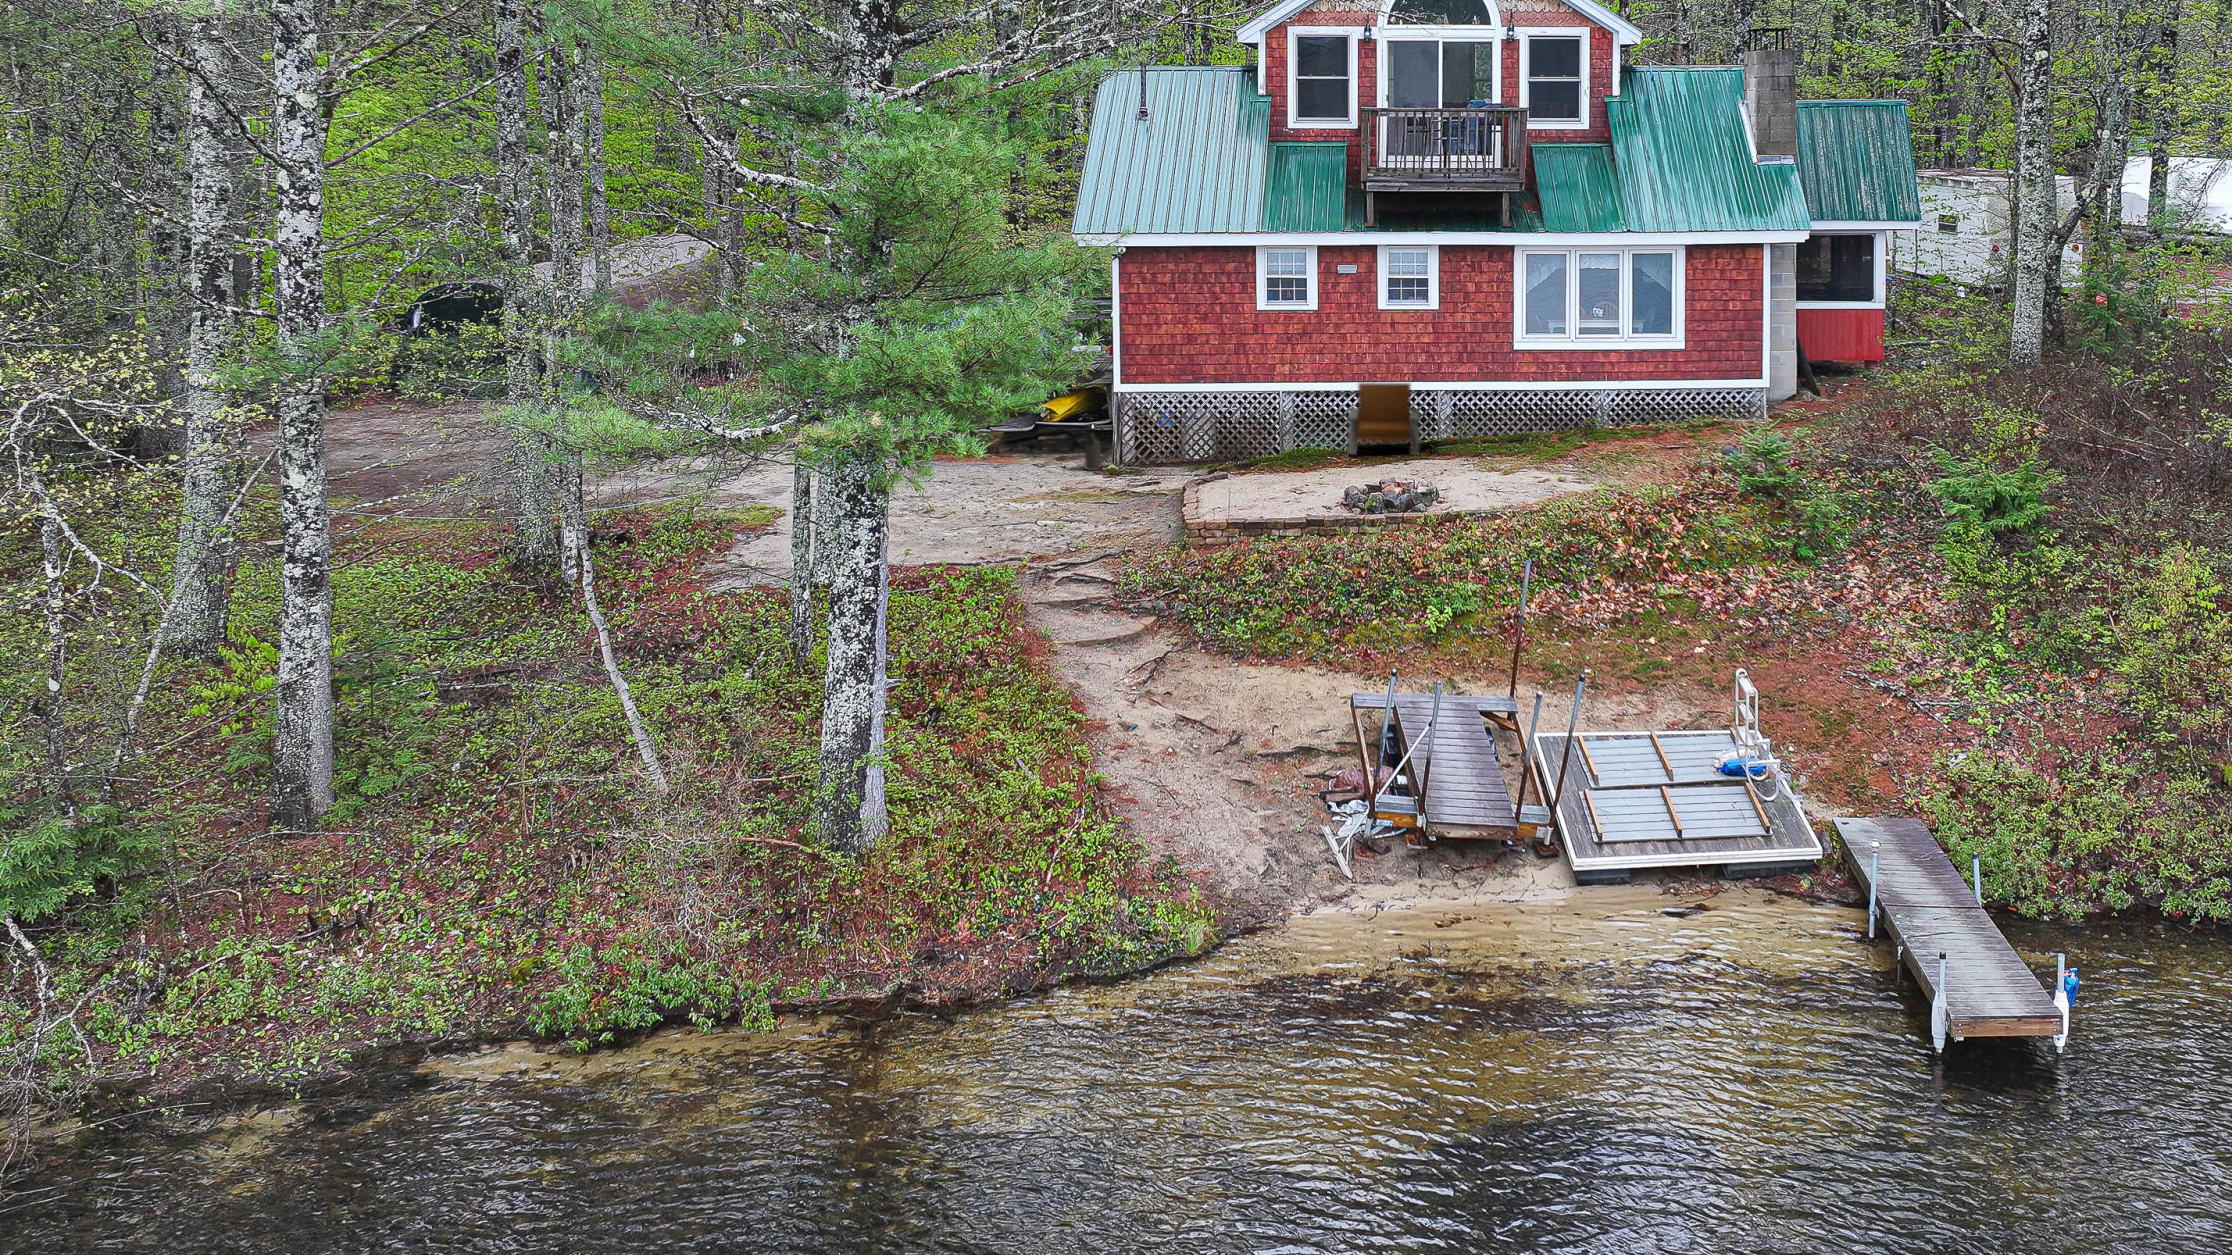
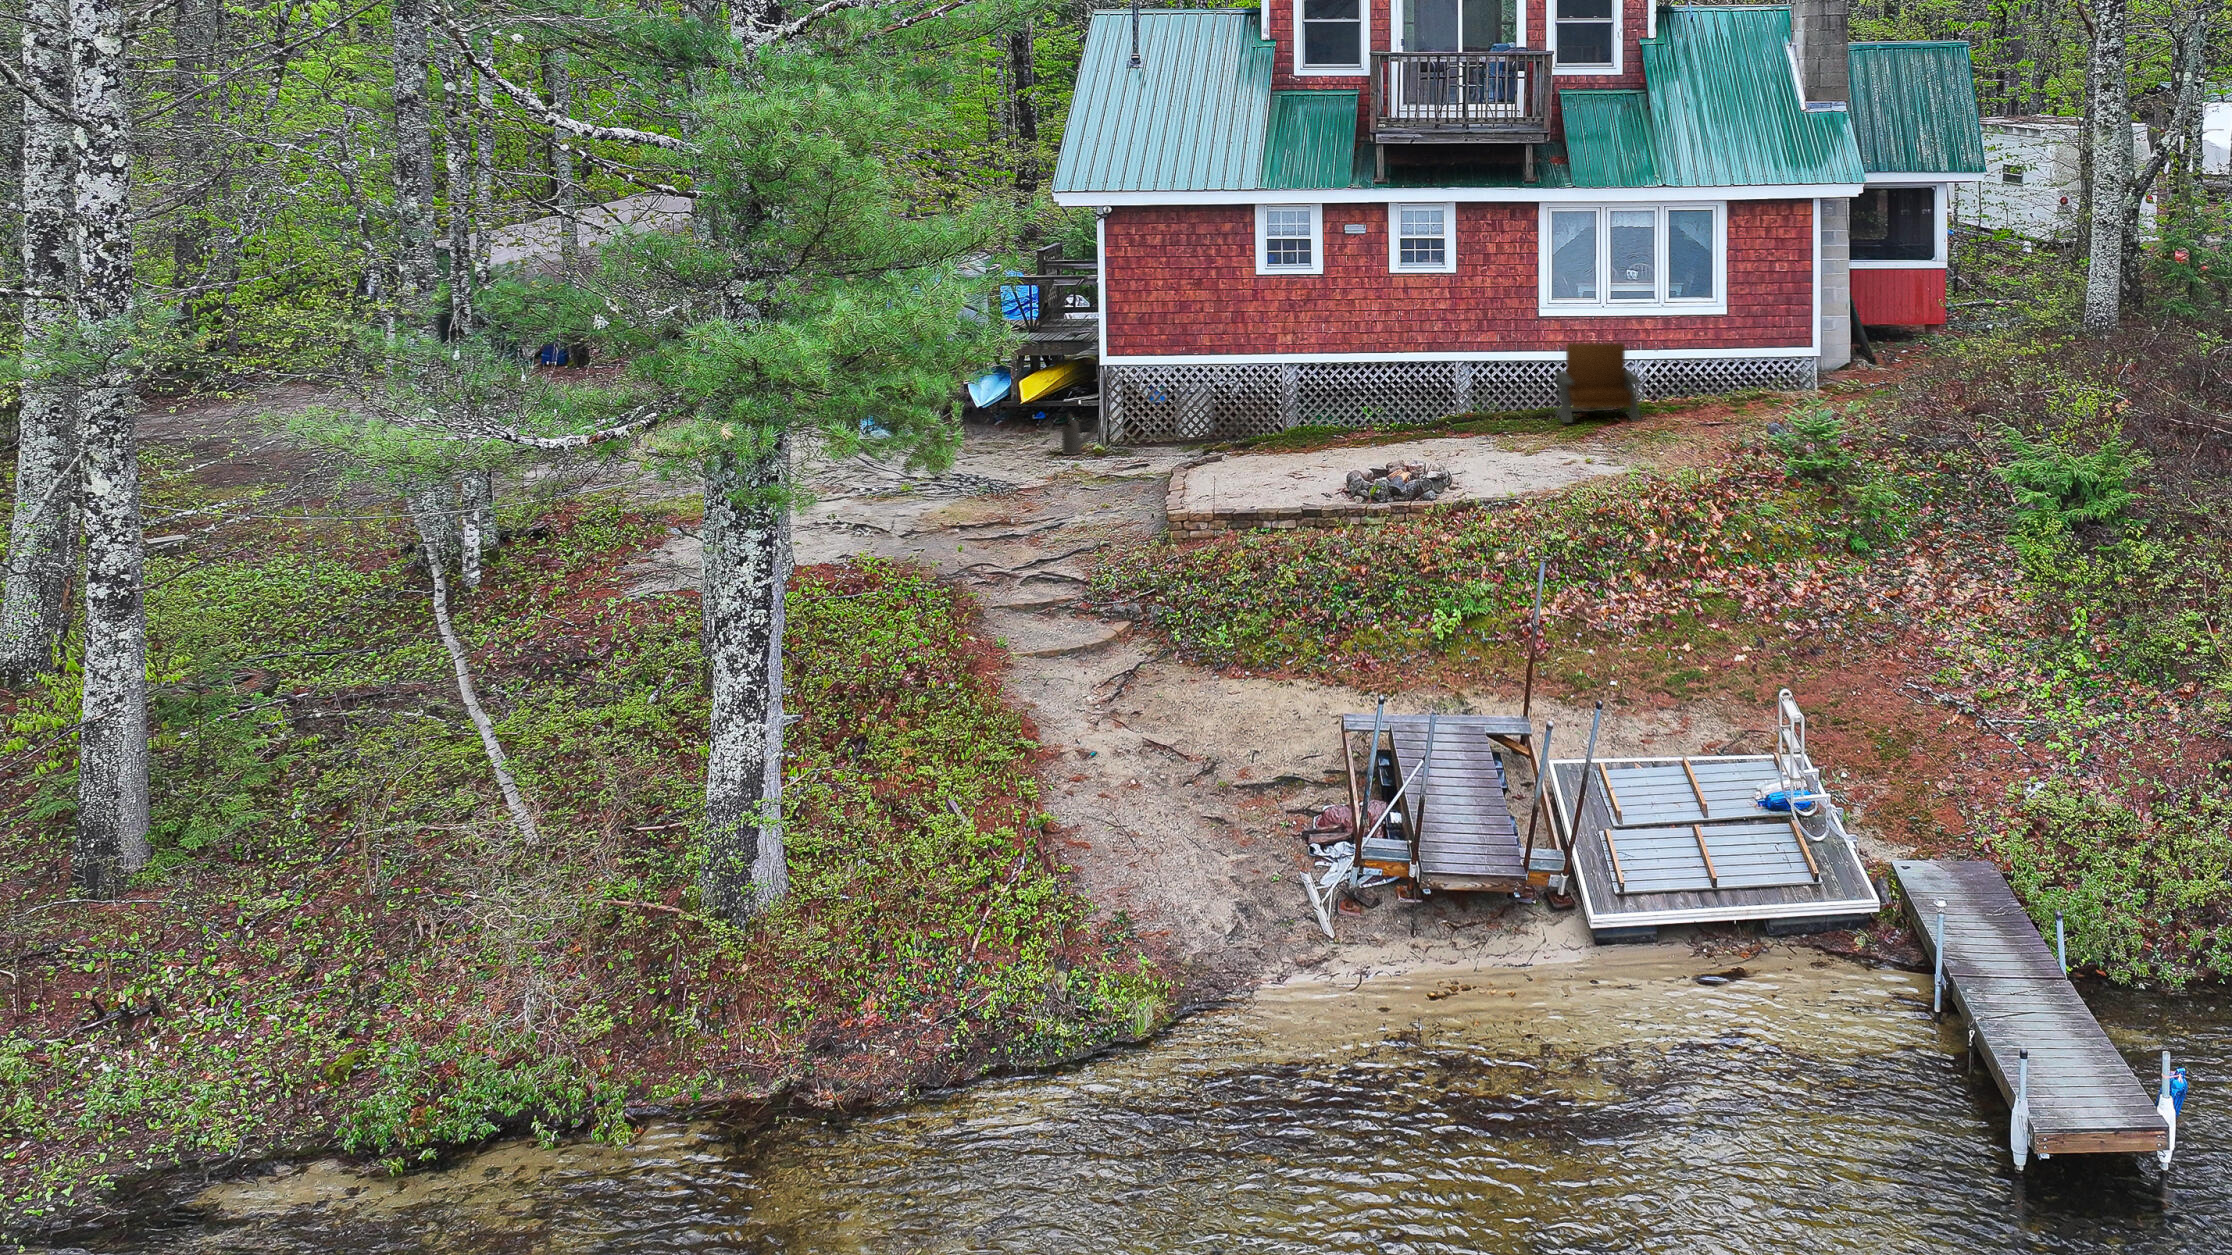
lounge chair: present [1348,383,1420,455] -> present [1555,343,1641,423]

